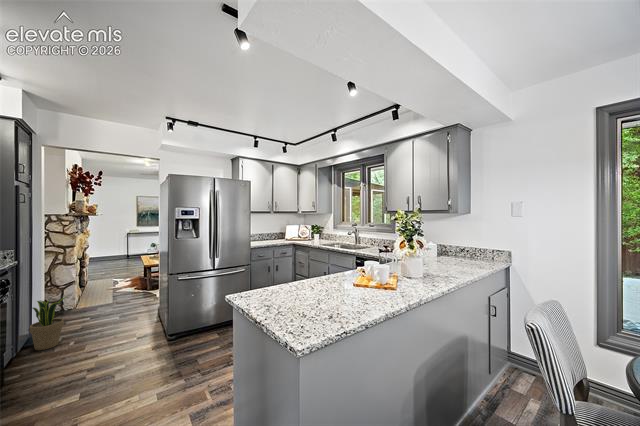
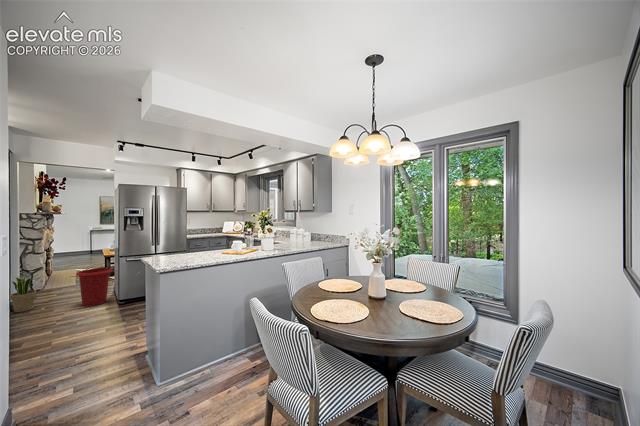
waste bin: none [113,287,160,342] -> present [76,268,112,306]

